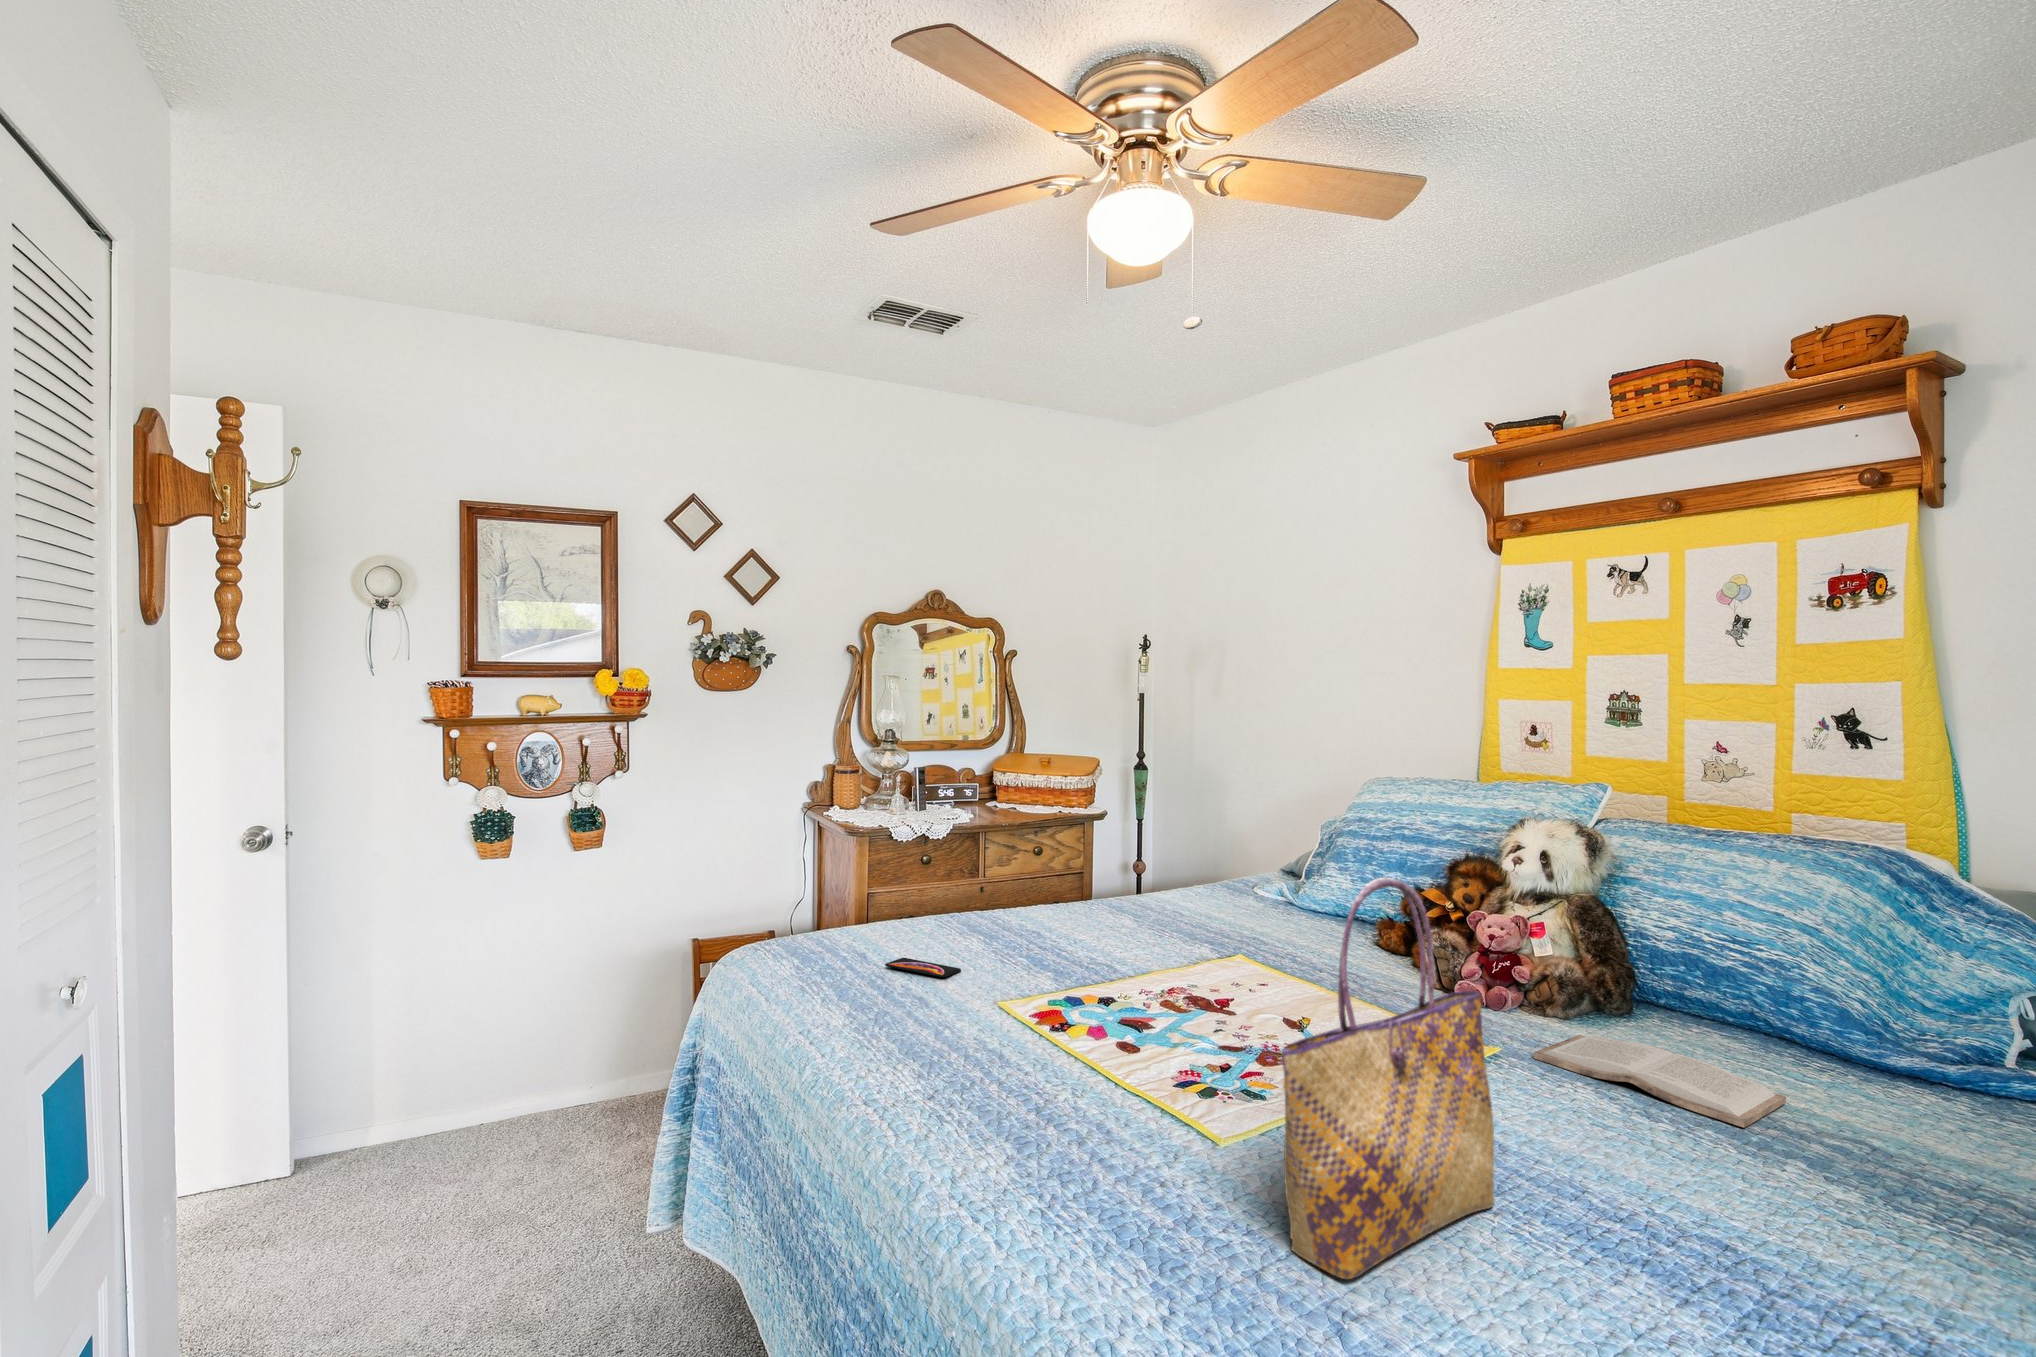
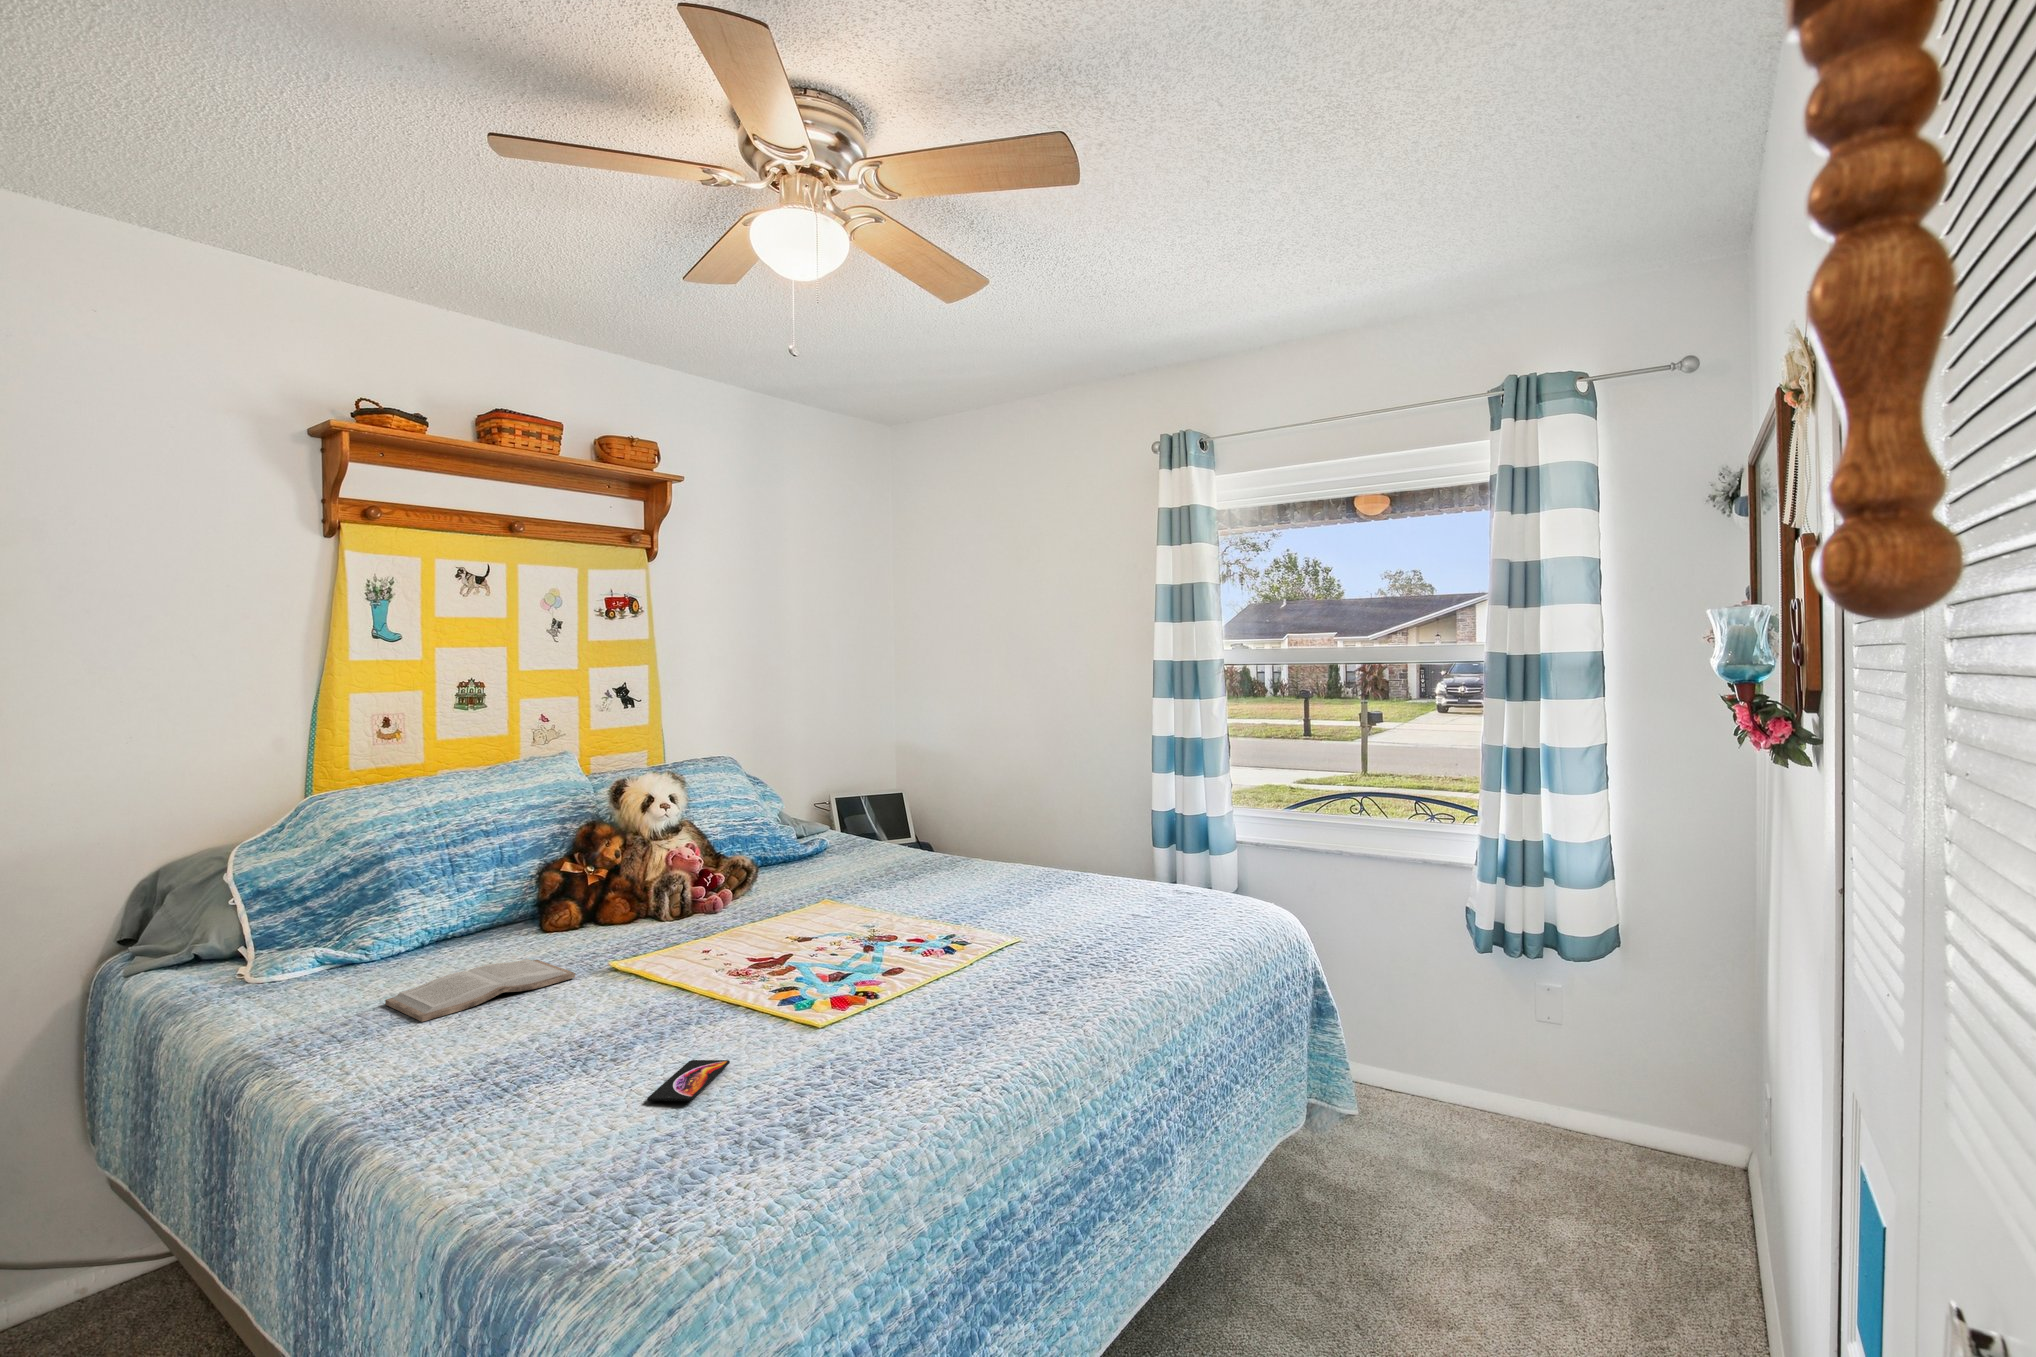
tote bag: present [1282,877,1494,1279] -> none [1008,770,1130,937]
book: present [1534,1034,1786,1128] -> present [385,959,575,1022]

